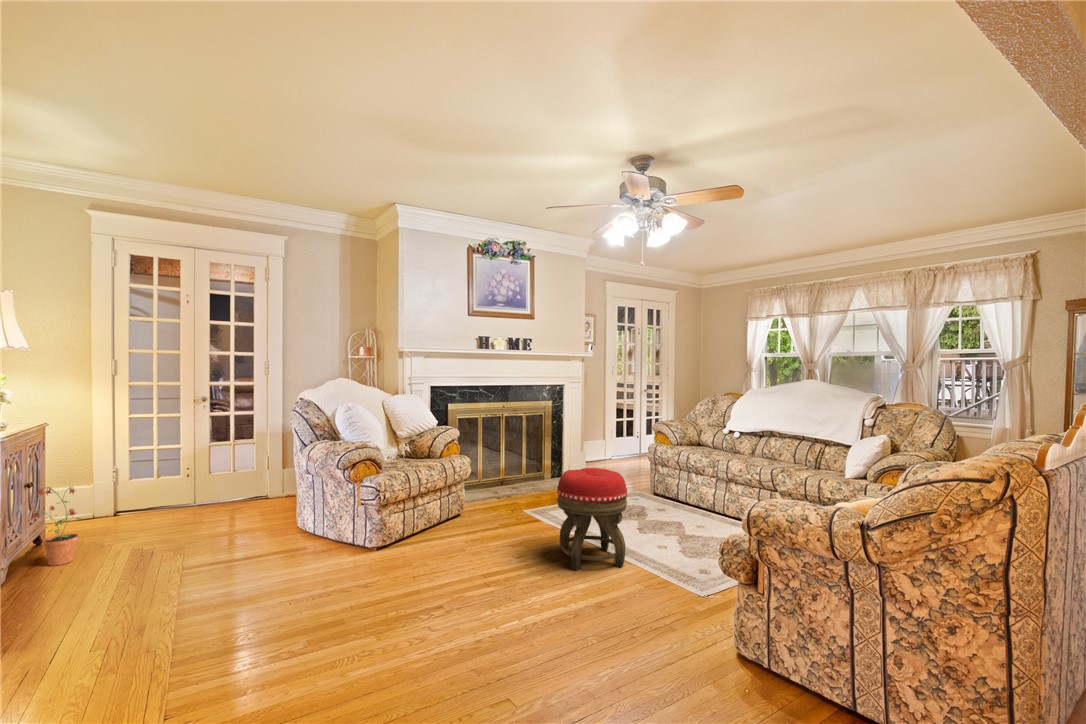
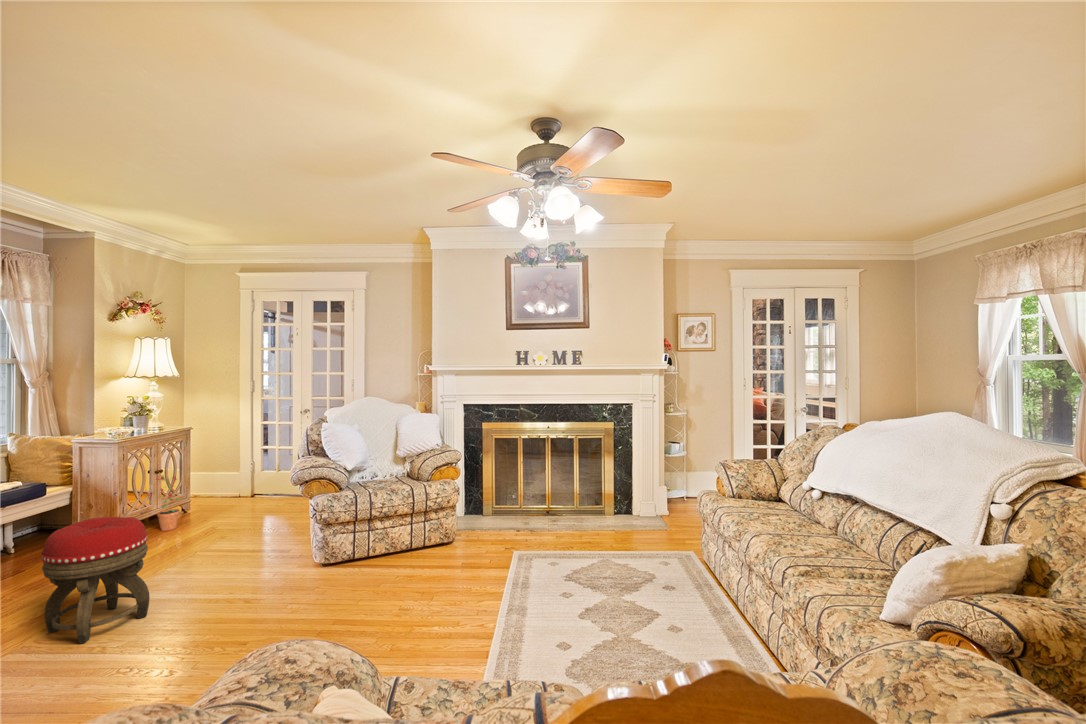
footstool: present [557,468,627,570] -> present [42,517,149,644]

